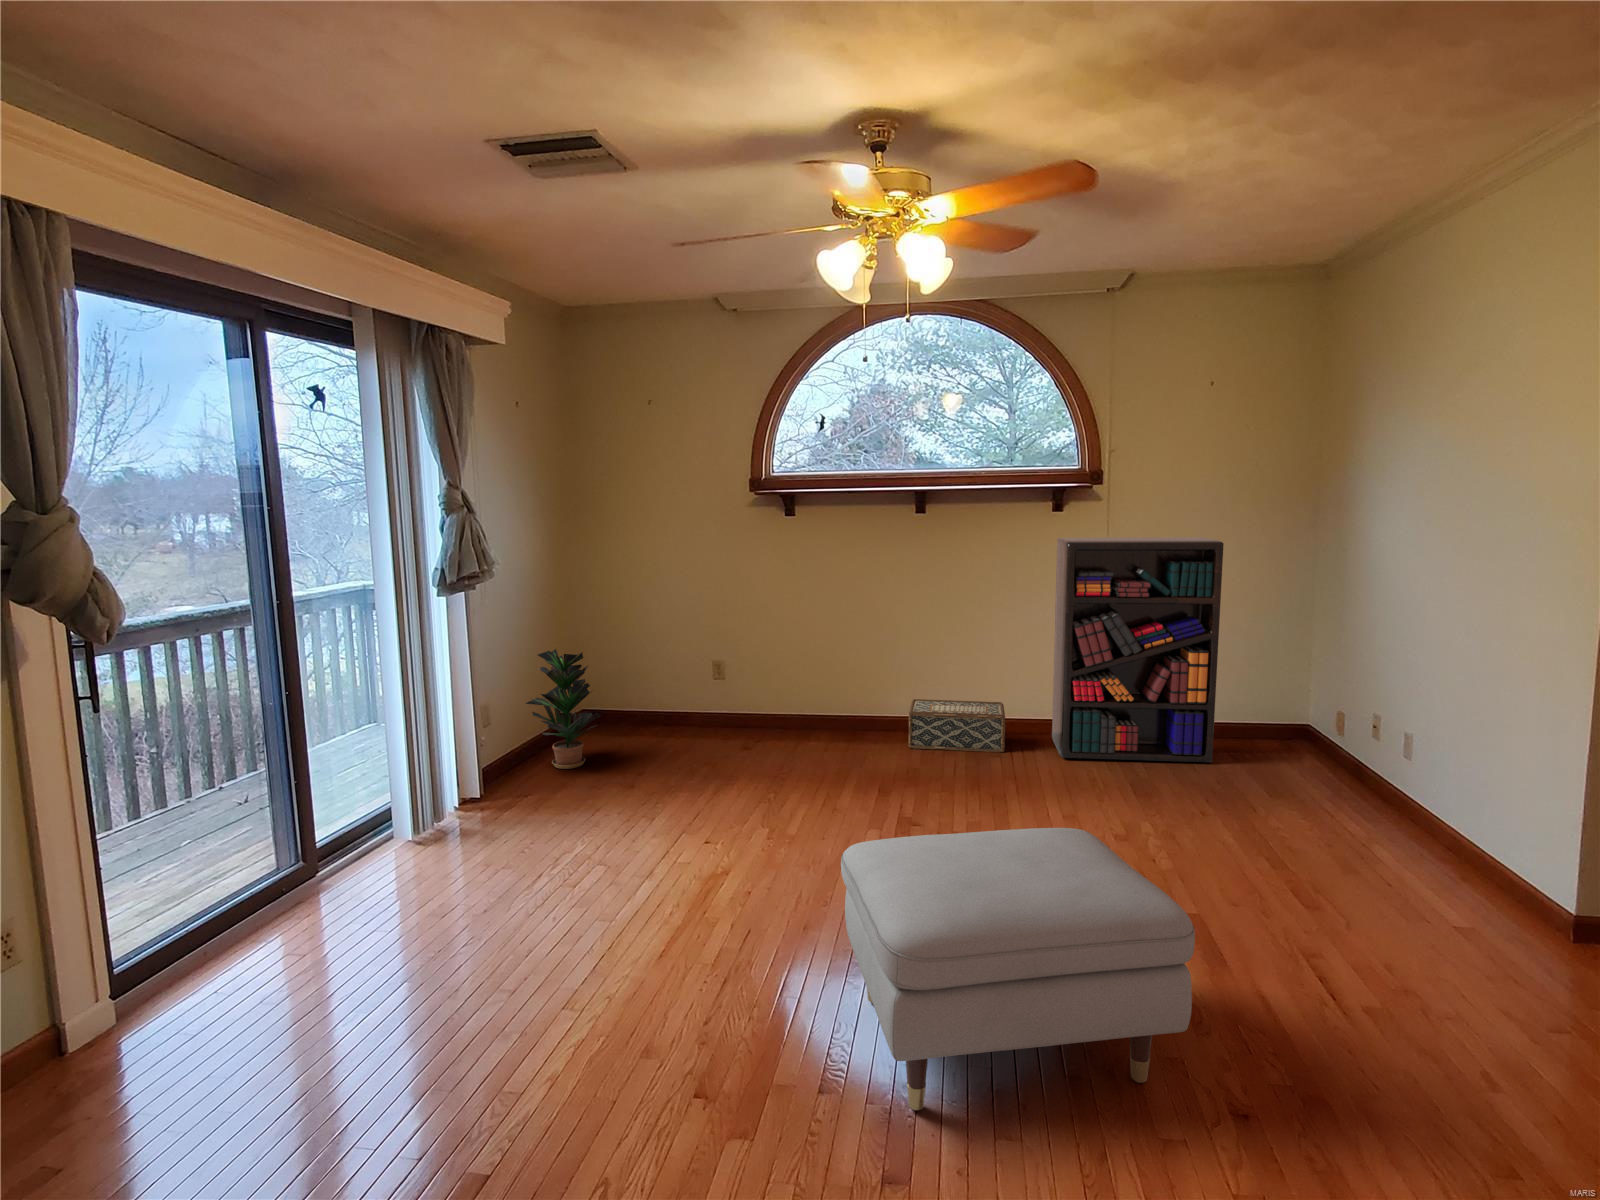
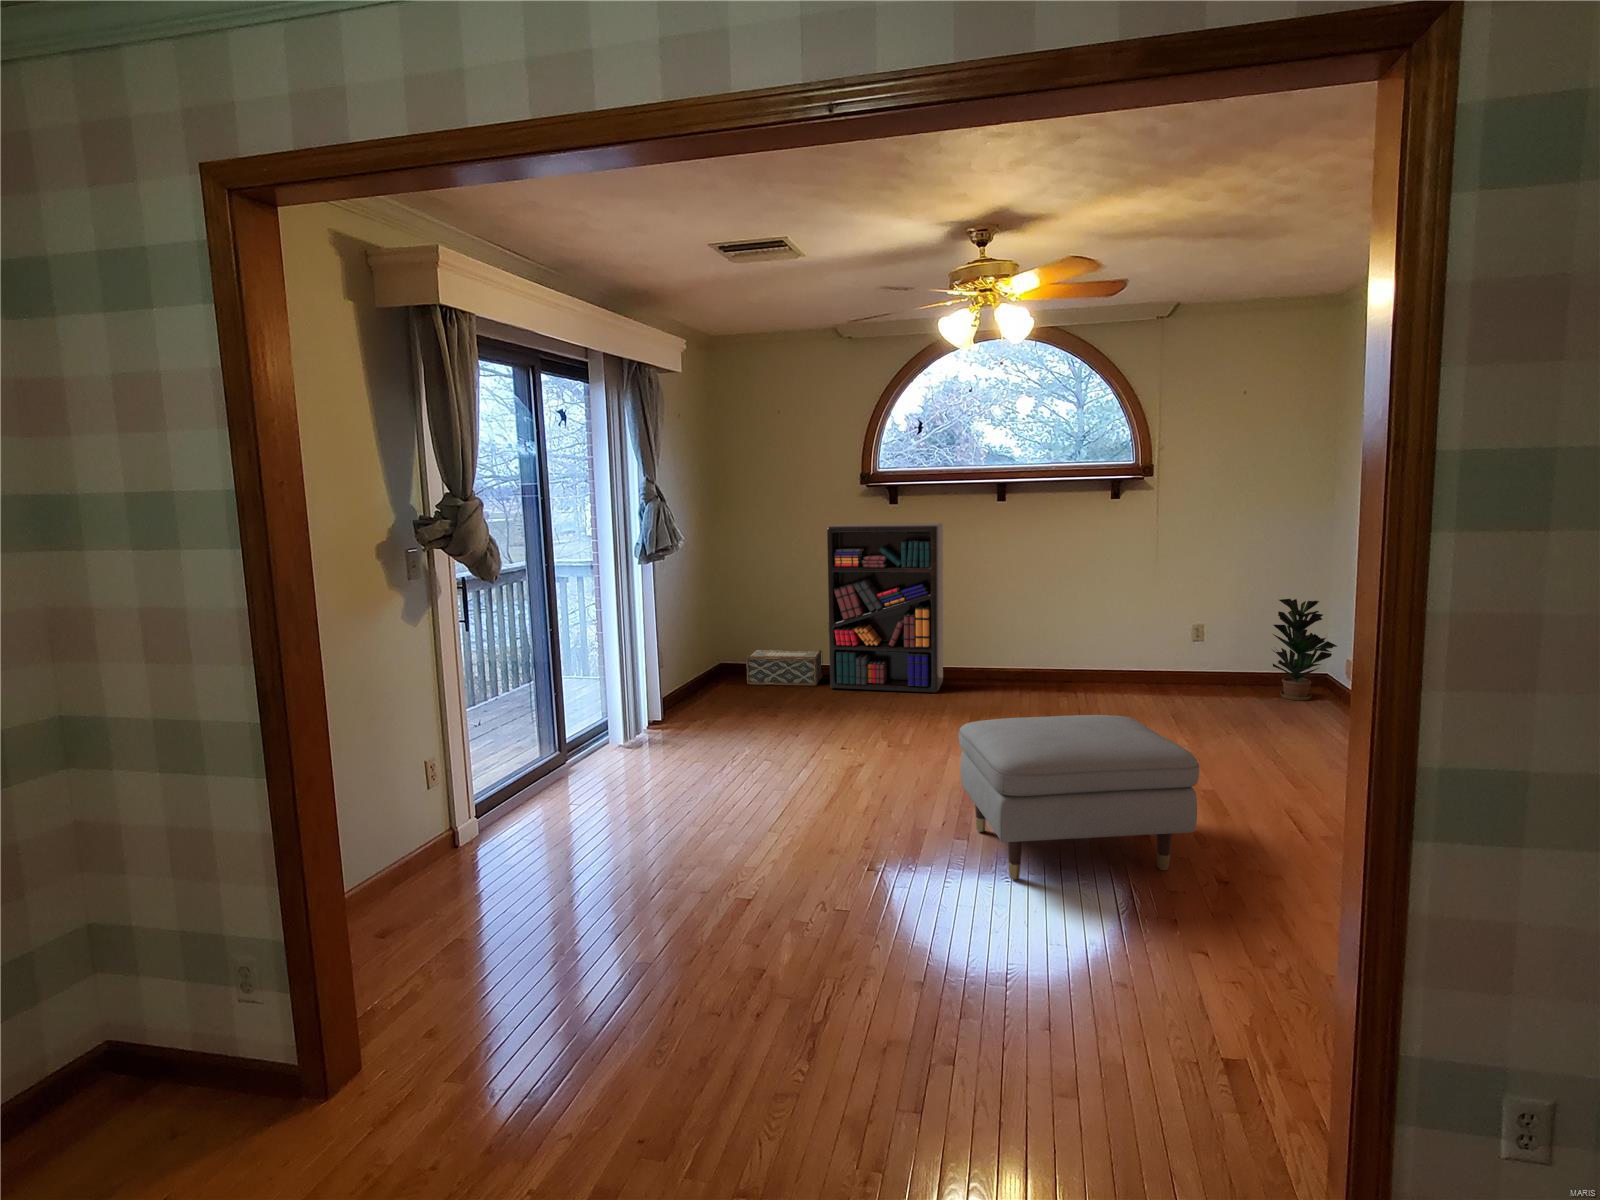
bookshelf: present [1052,537,1224,762] -> present [827,523,943,693]
potted plant: present [526,649,601,769] -> present [1273,599,1337,700]
woven basket: present [909,699,1005,752] -> present [746,649,823,685]

